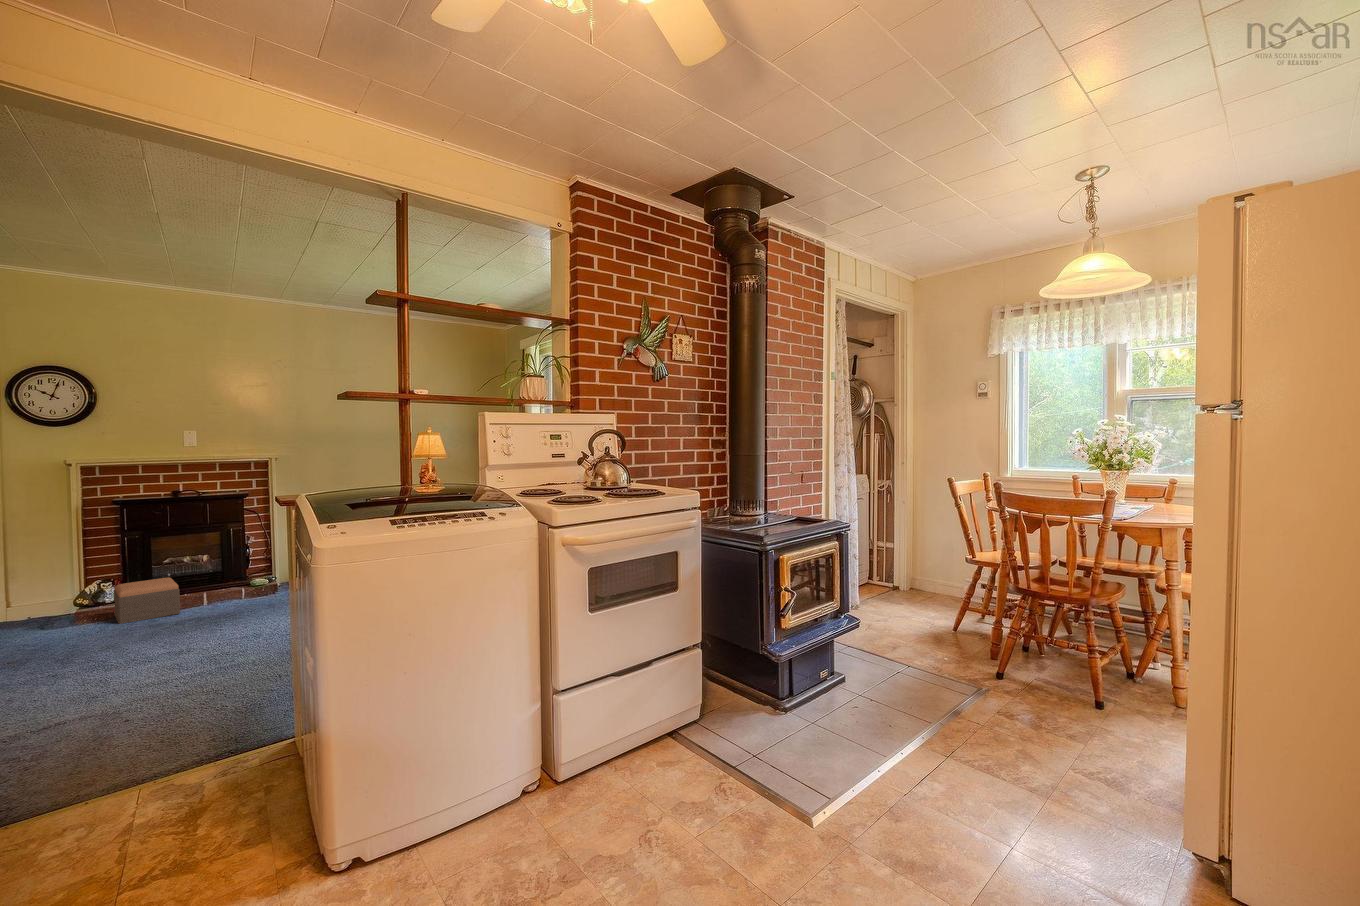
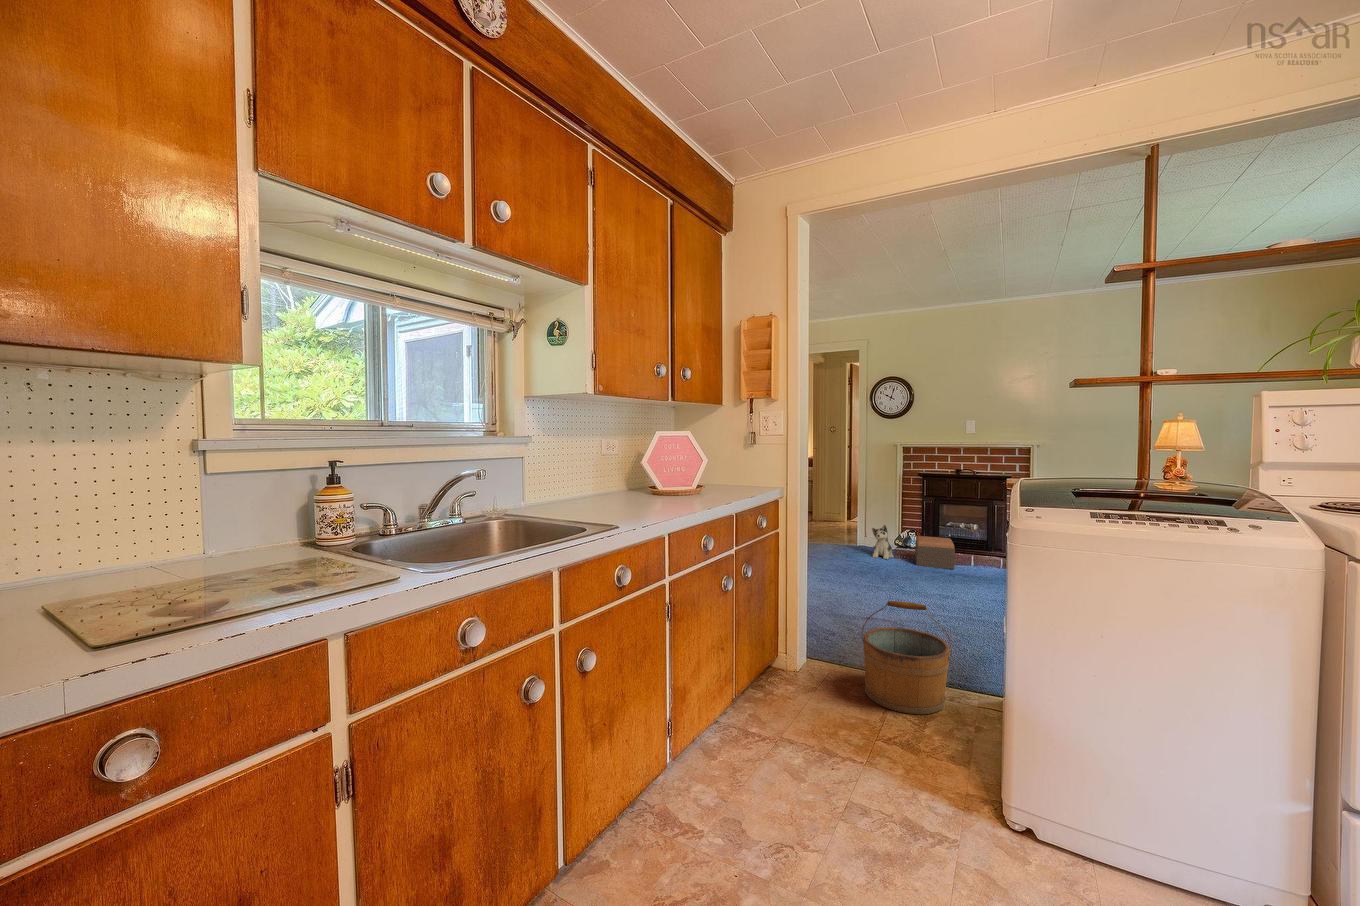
plush toy: none [28,581,75,633] -> present [872,525,894,559]
bucket: none [58,674,220,845] -> present [861,601,952,714]

